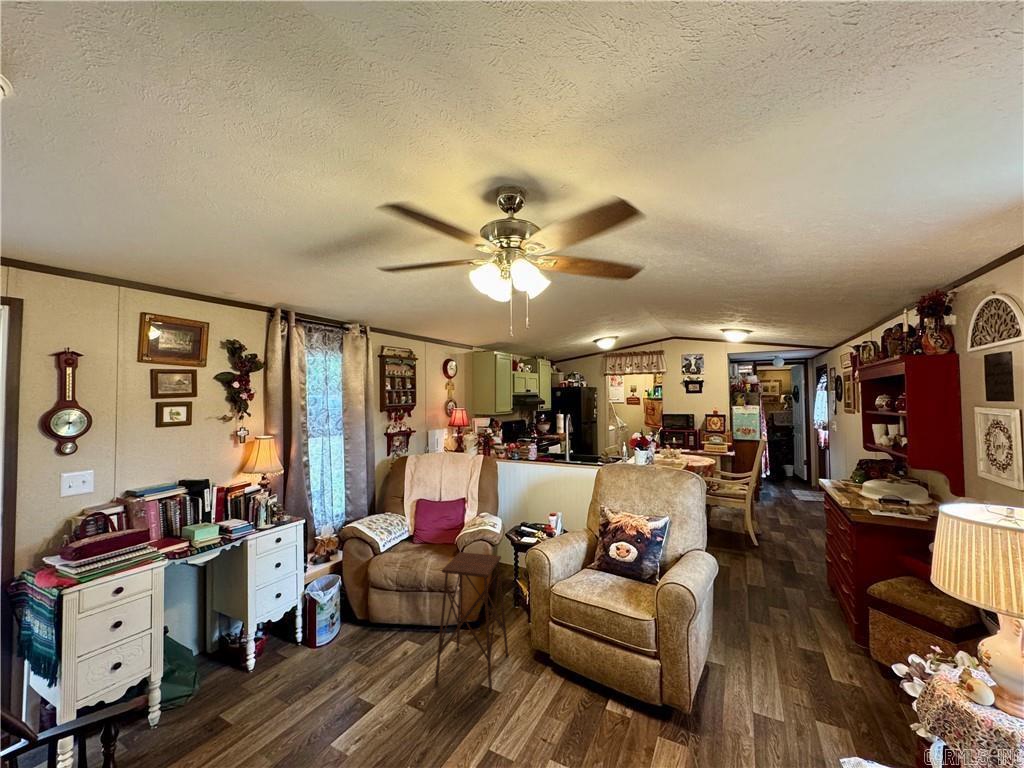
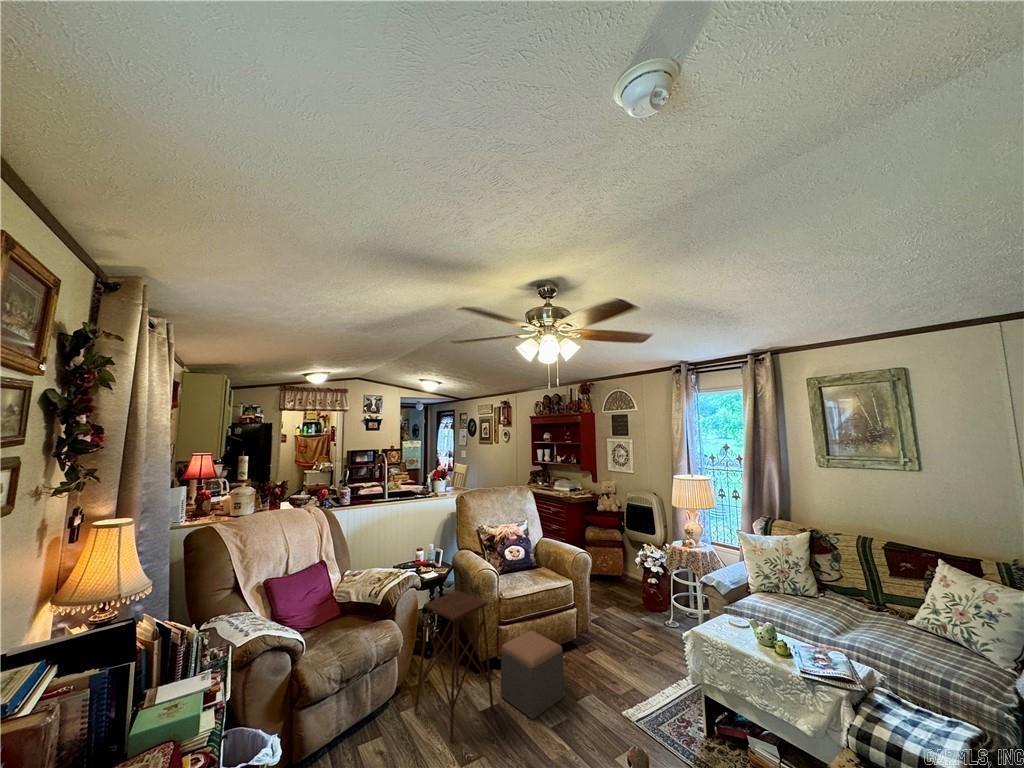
footstool: none [491,633,561,743] -> present [501,631,564,719]

